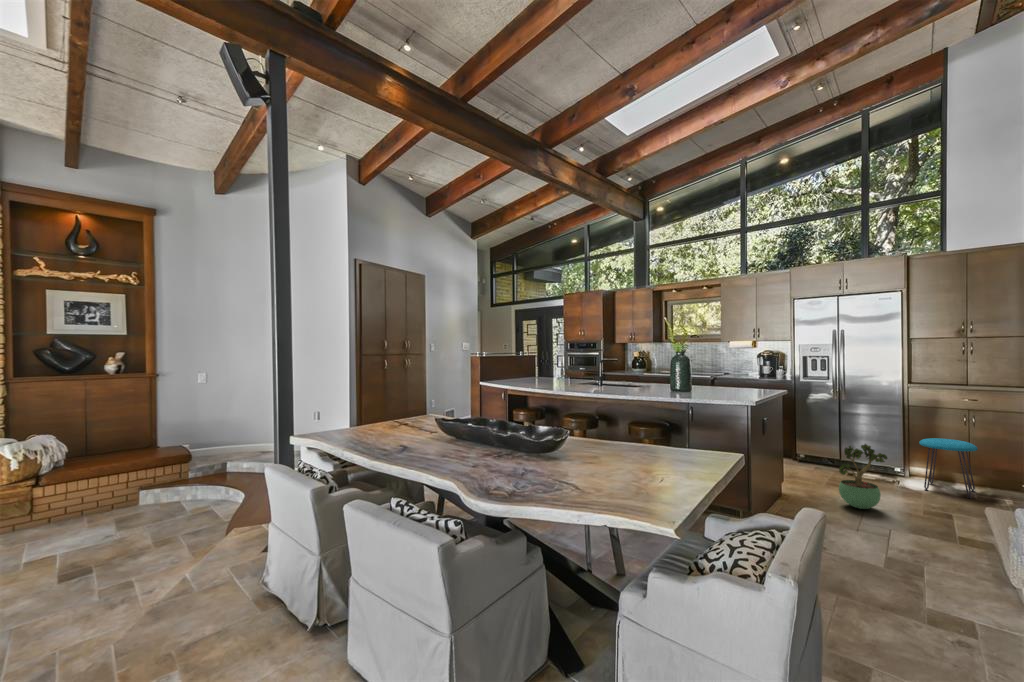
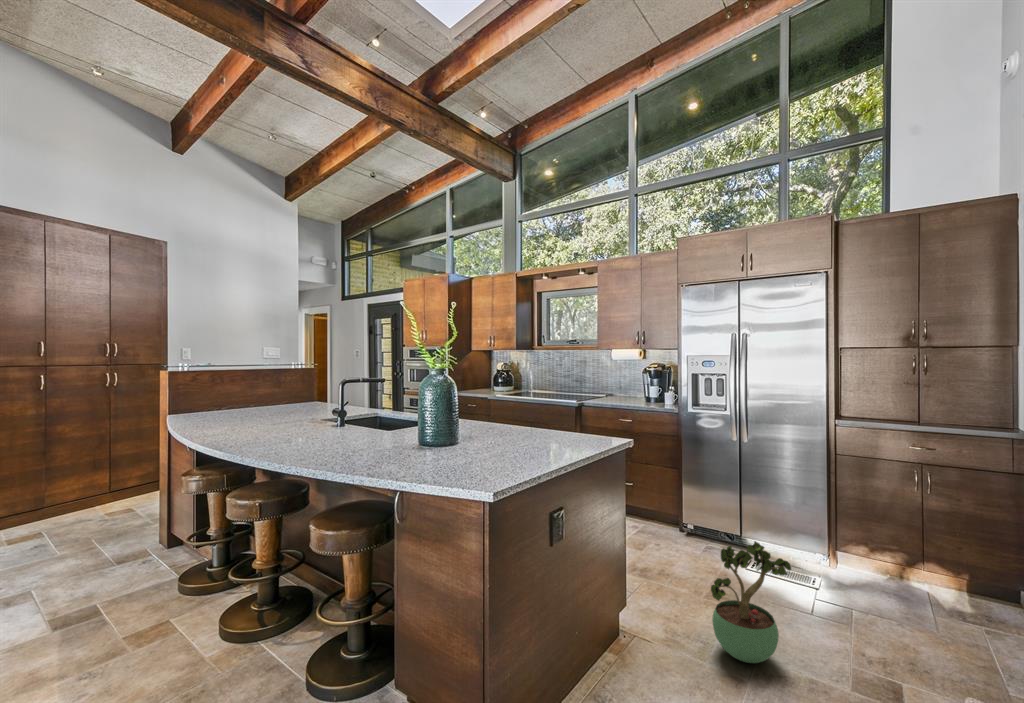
stool: present [919,438,978,498] -> none [848,507,932,615]

